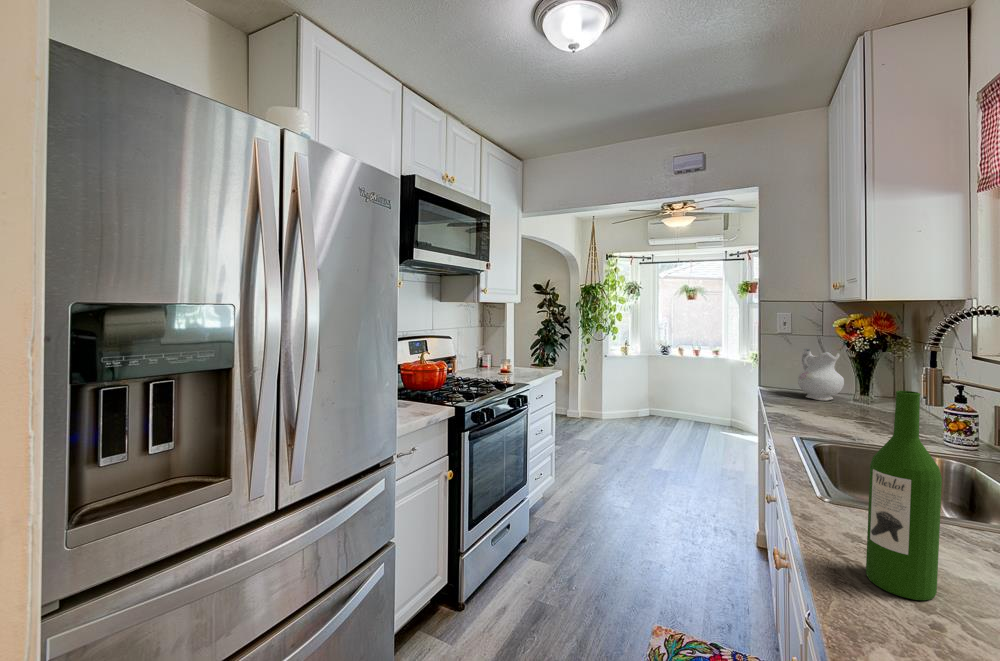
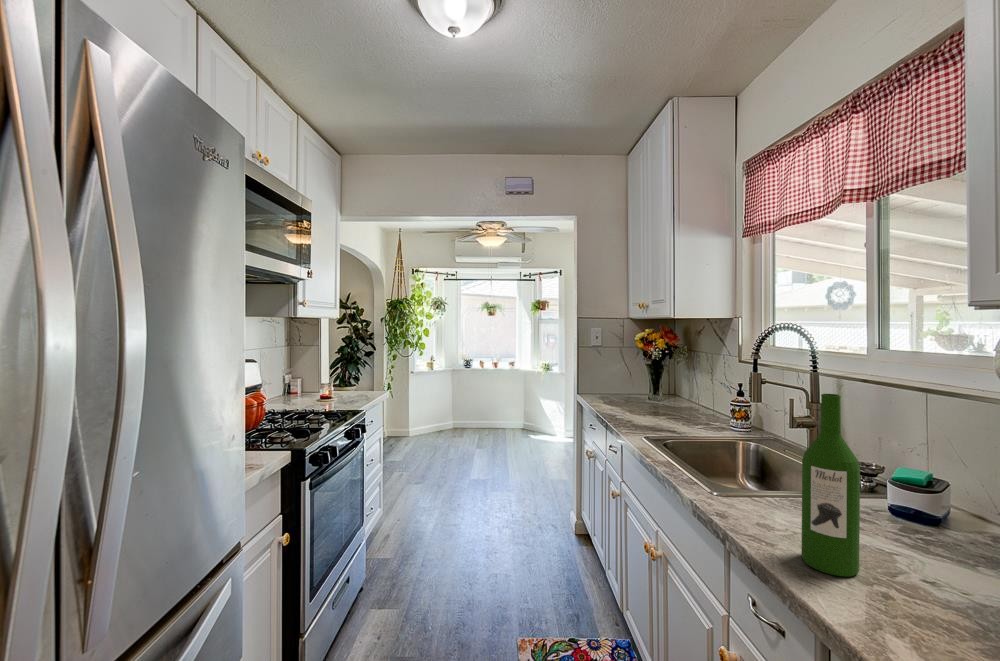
ceramic pitcher: present [798,348,844,401] -> none [611,358,644,402]

